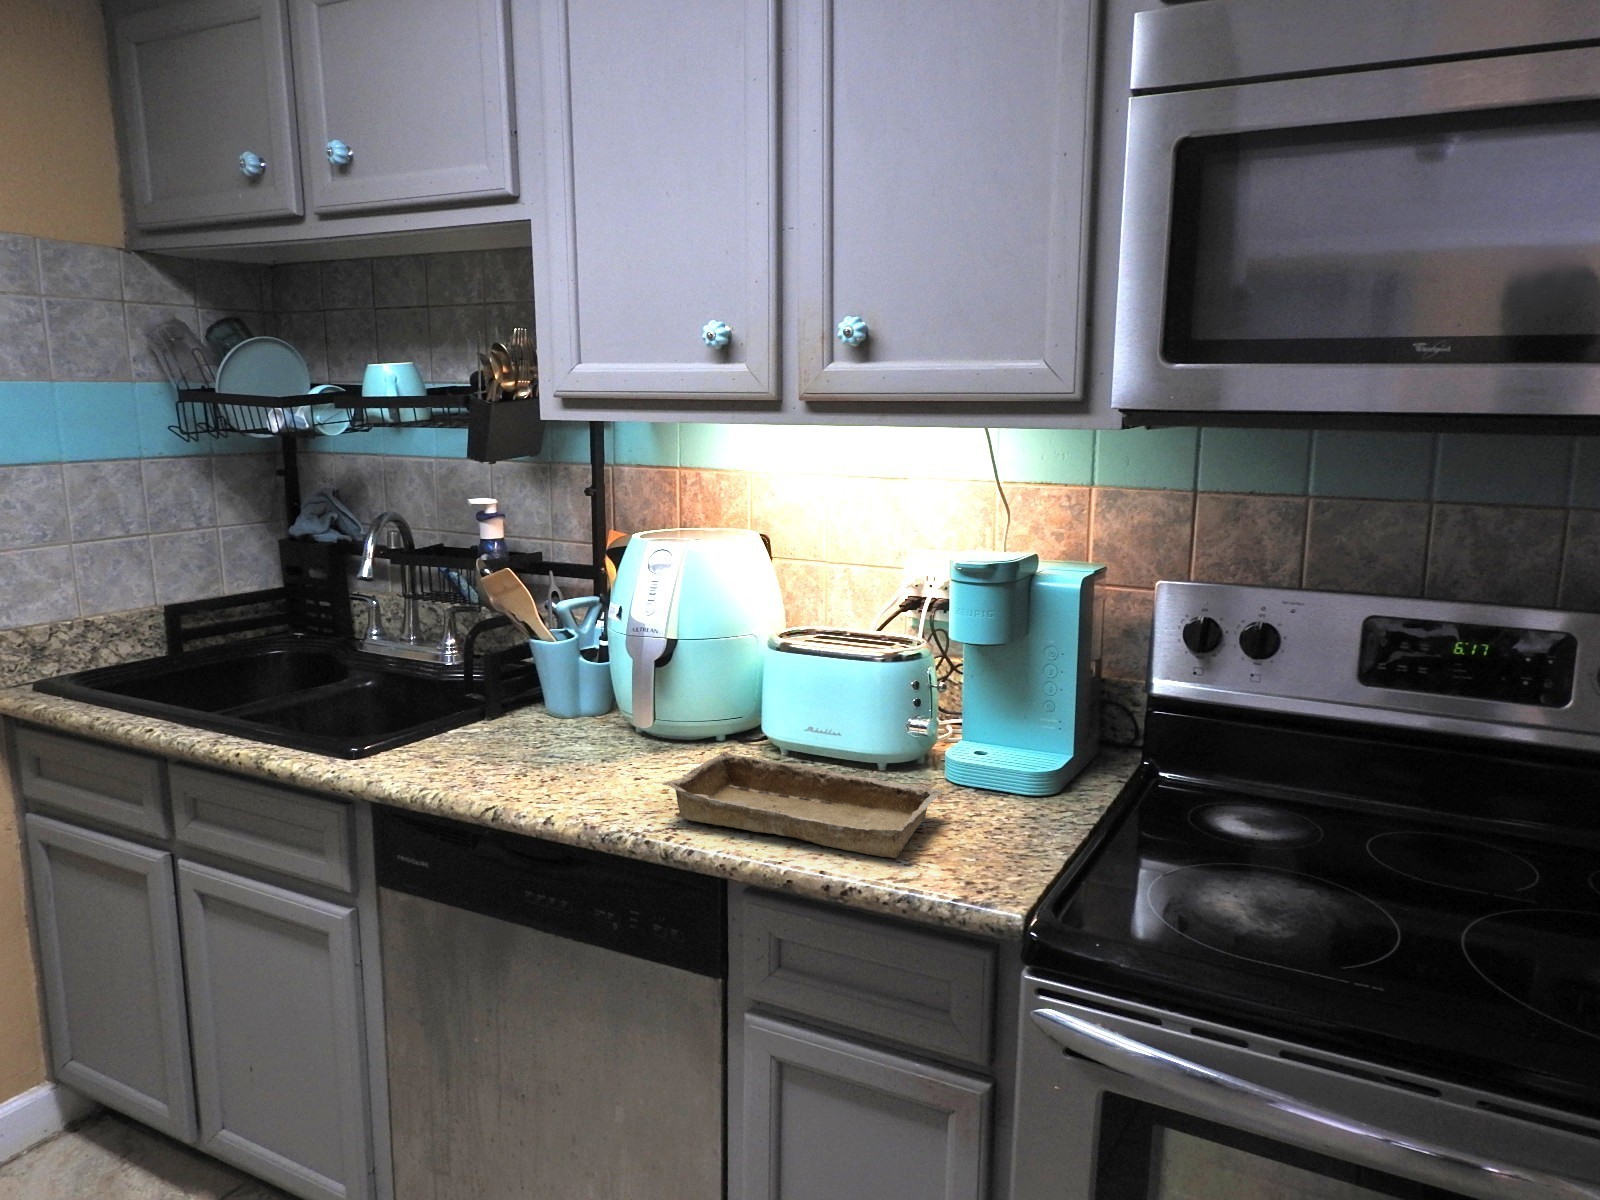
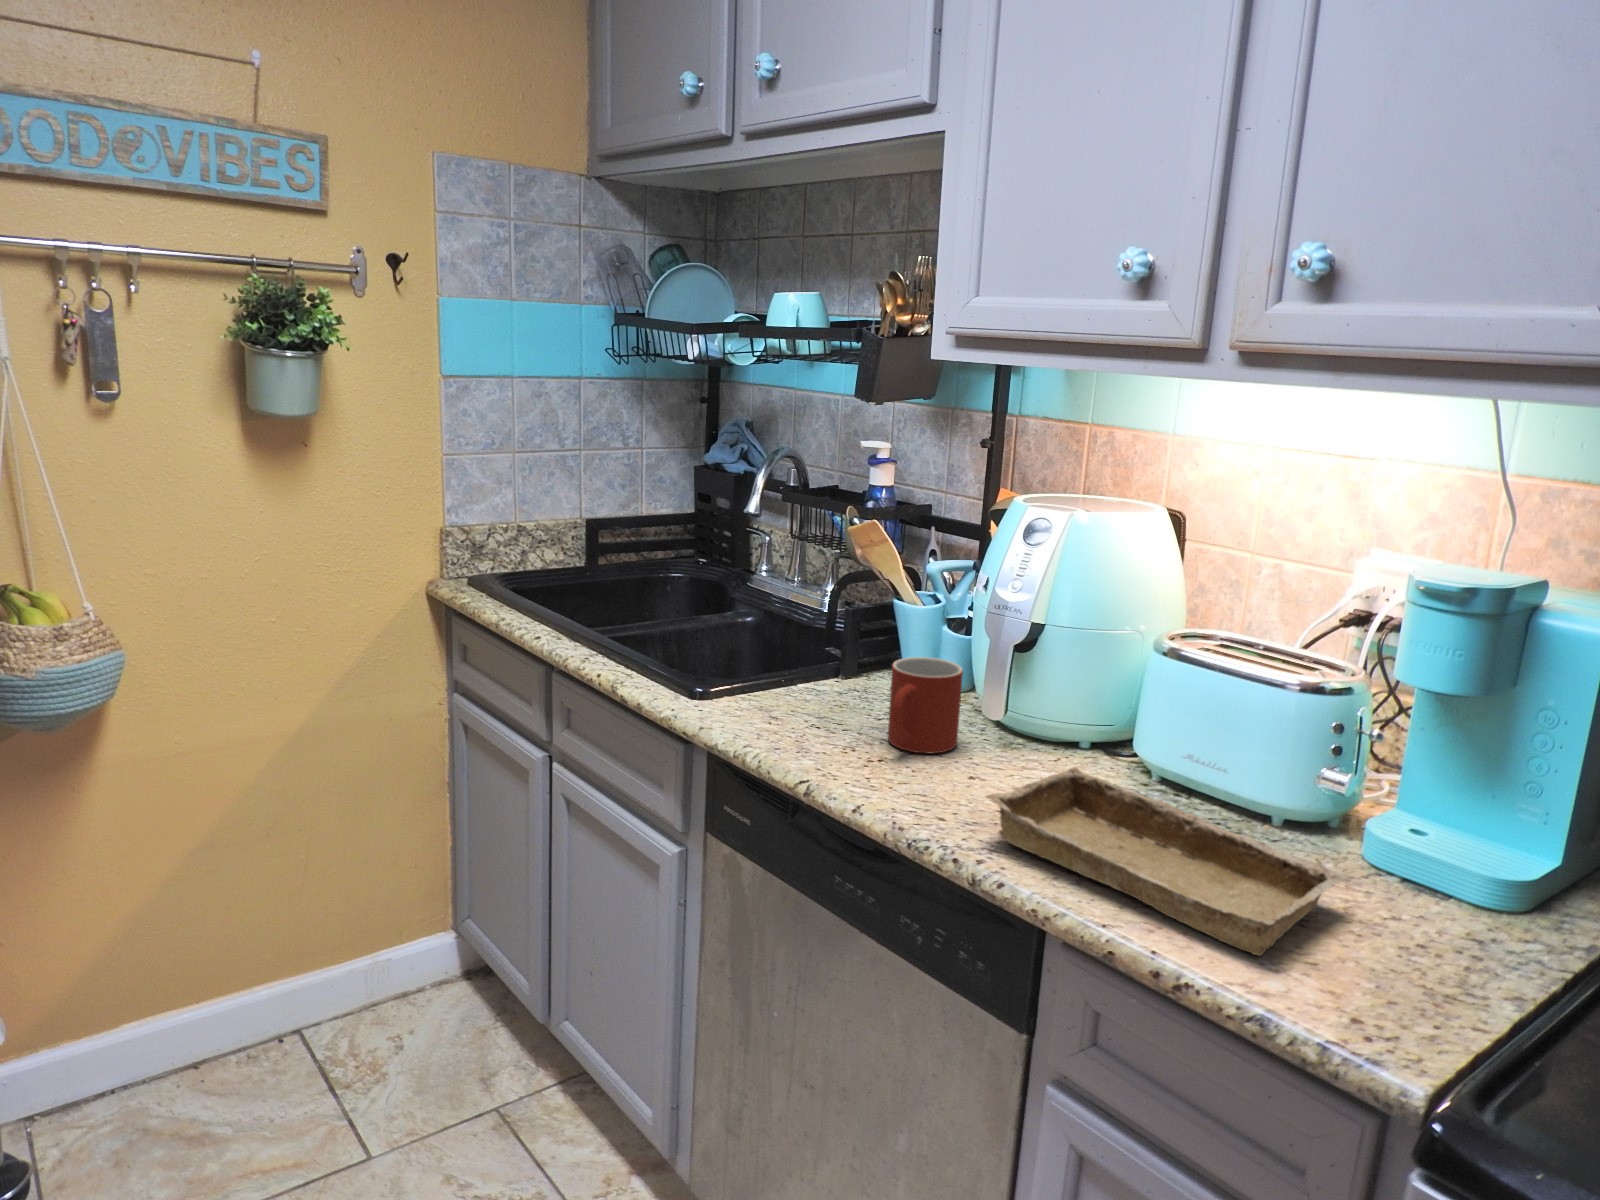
mug: none [549,683,614,768] -> present [888,657,963,753]

